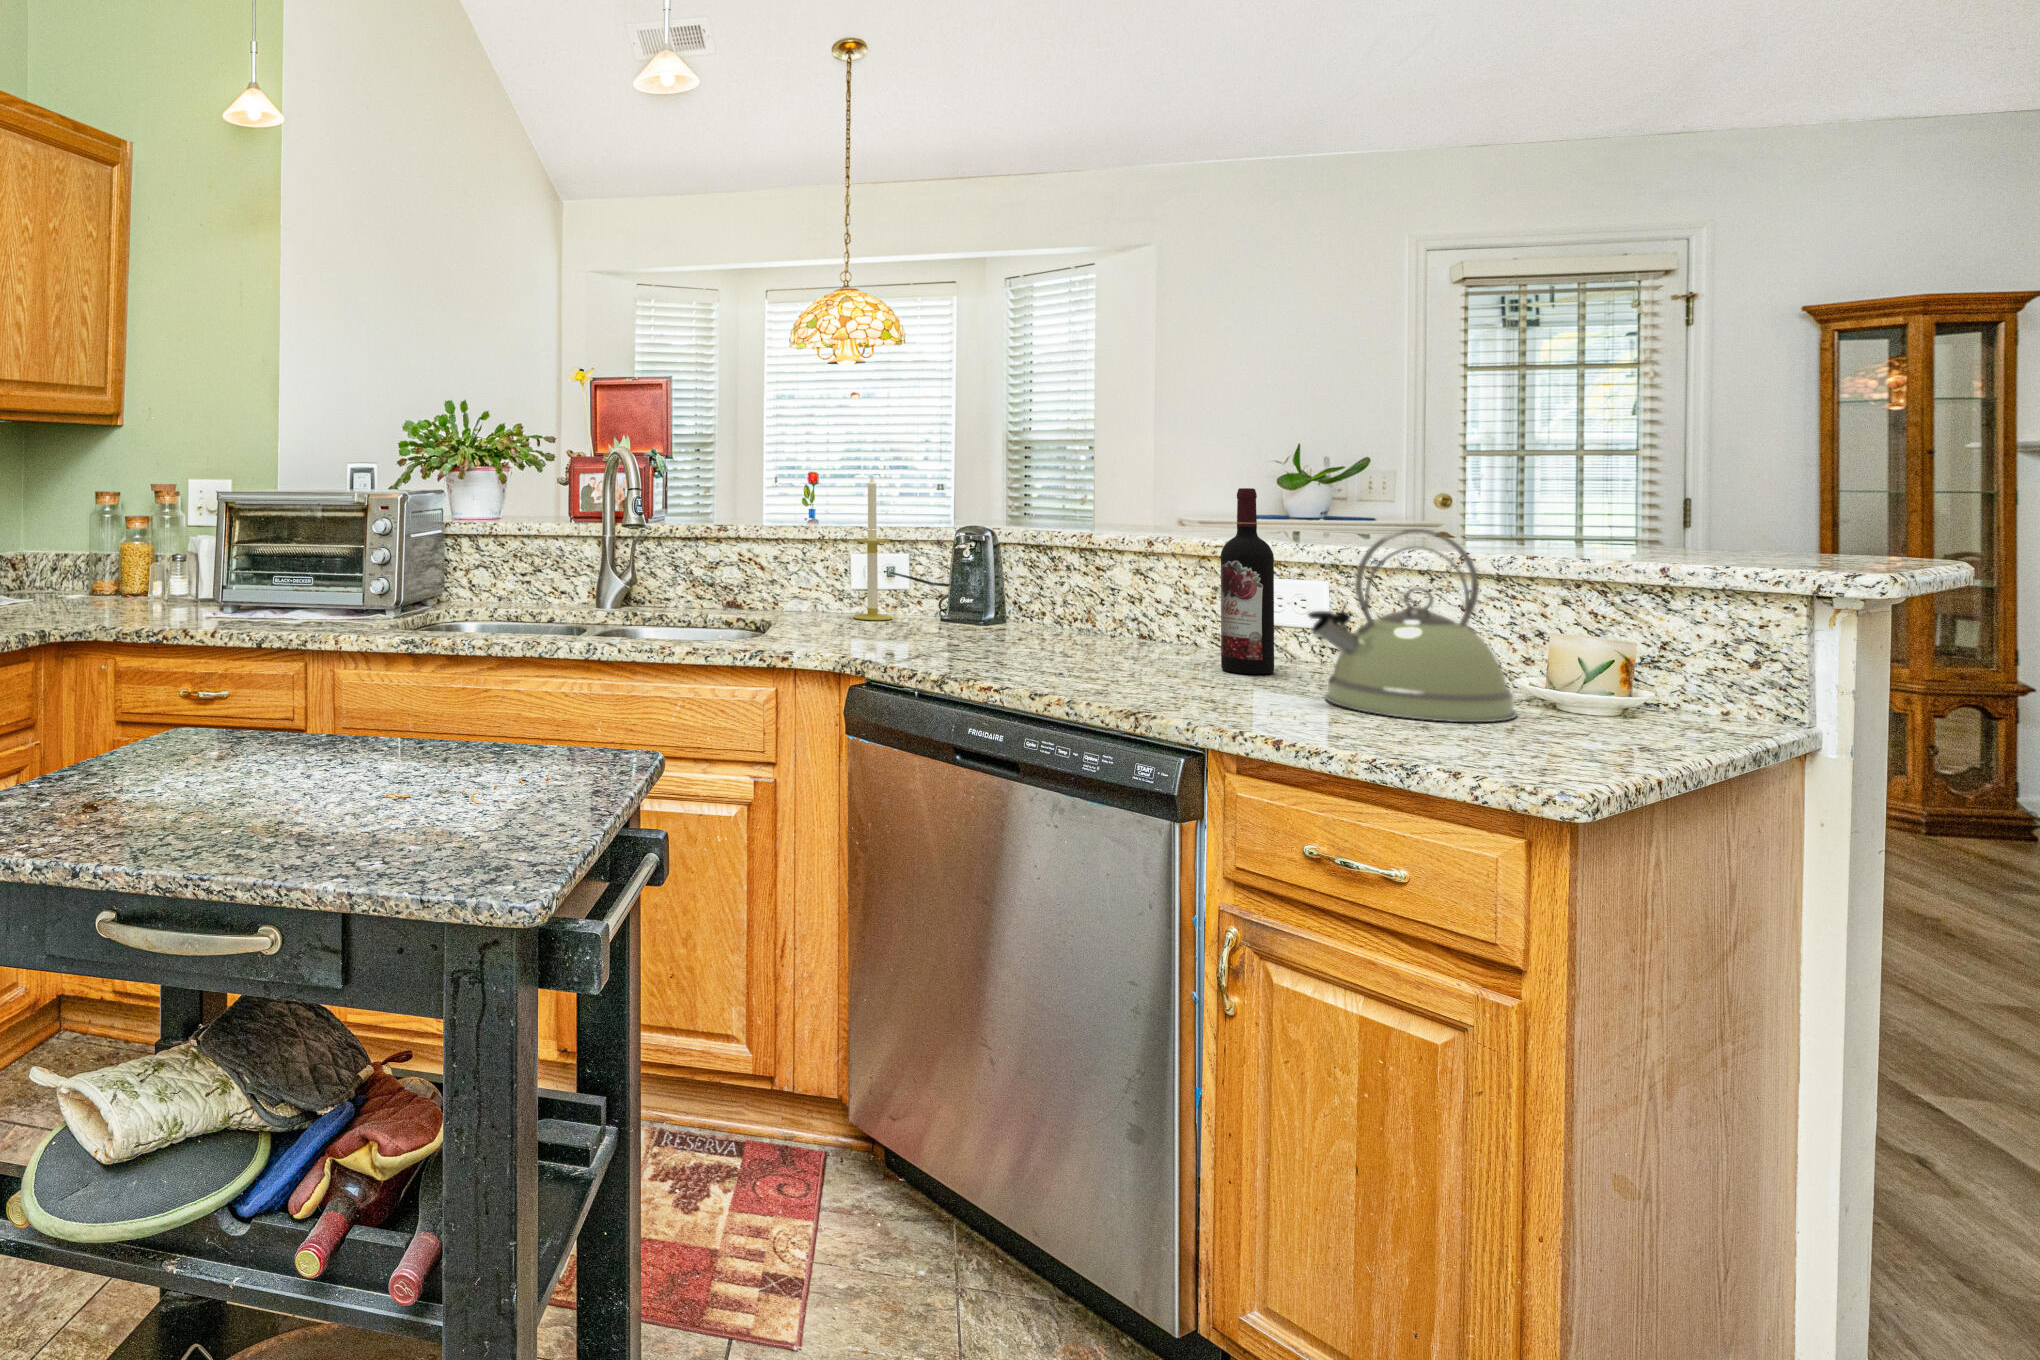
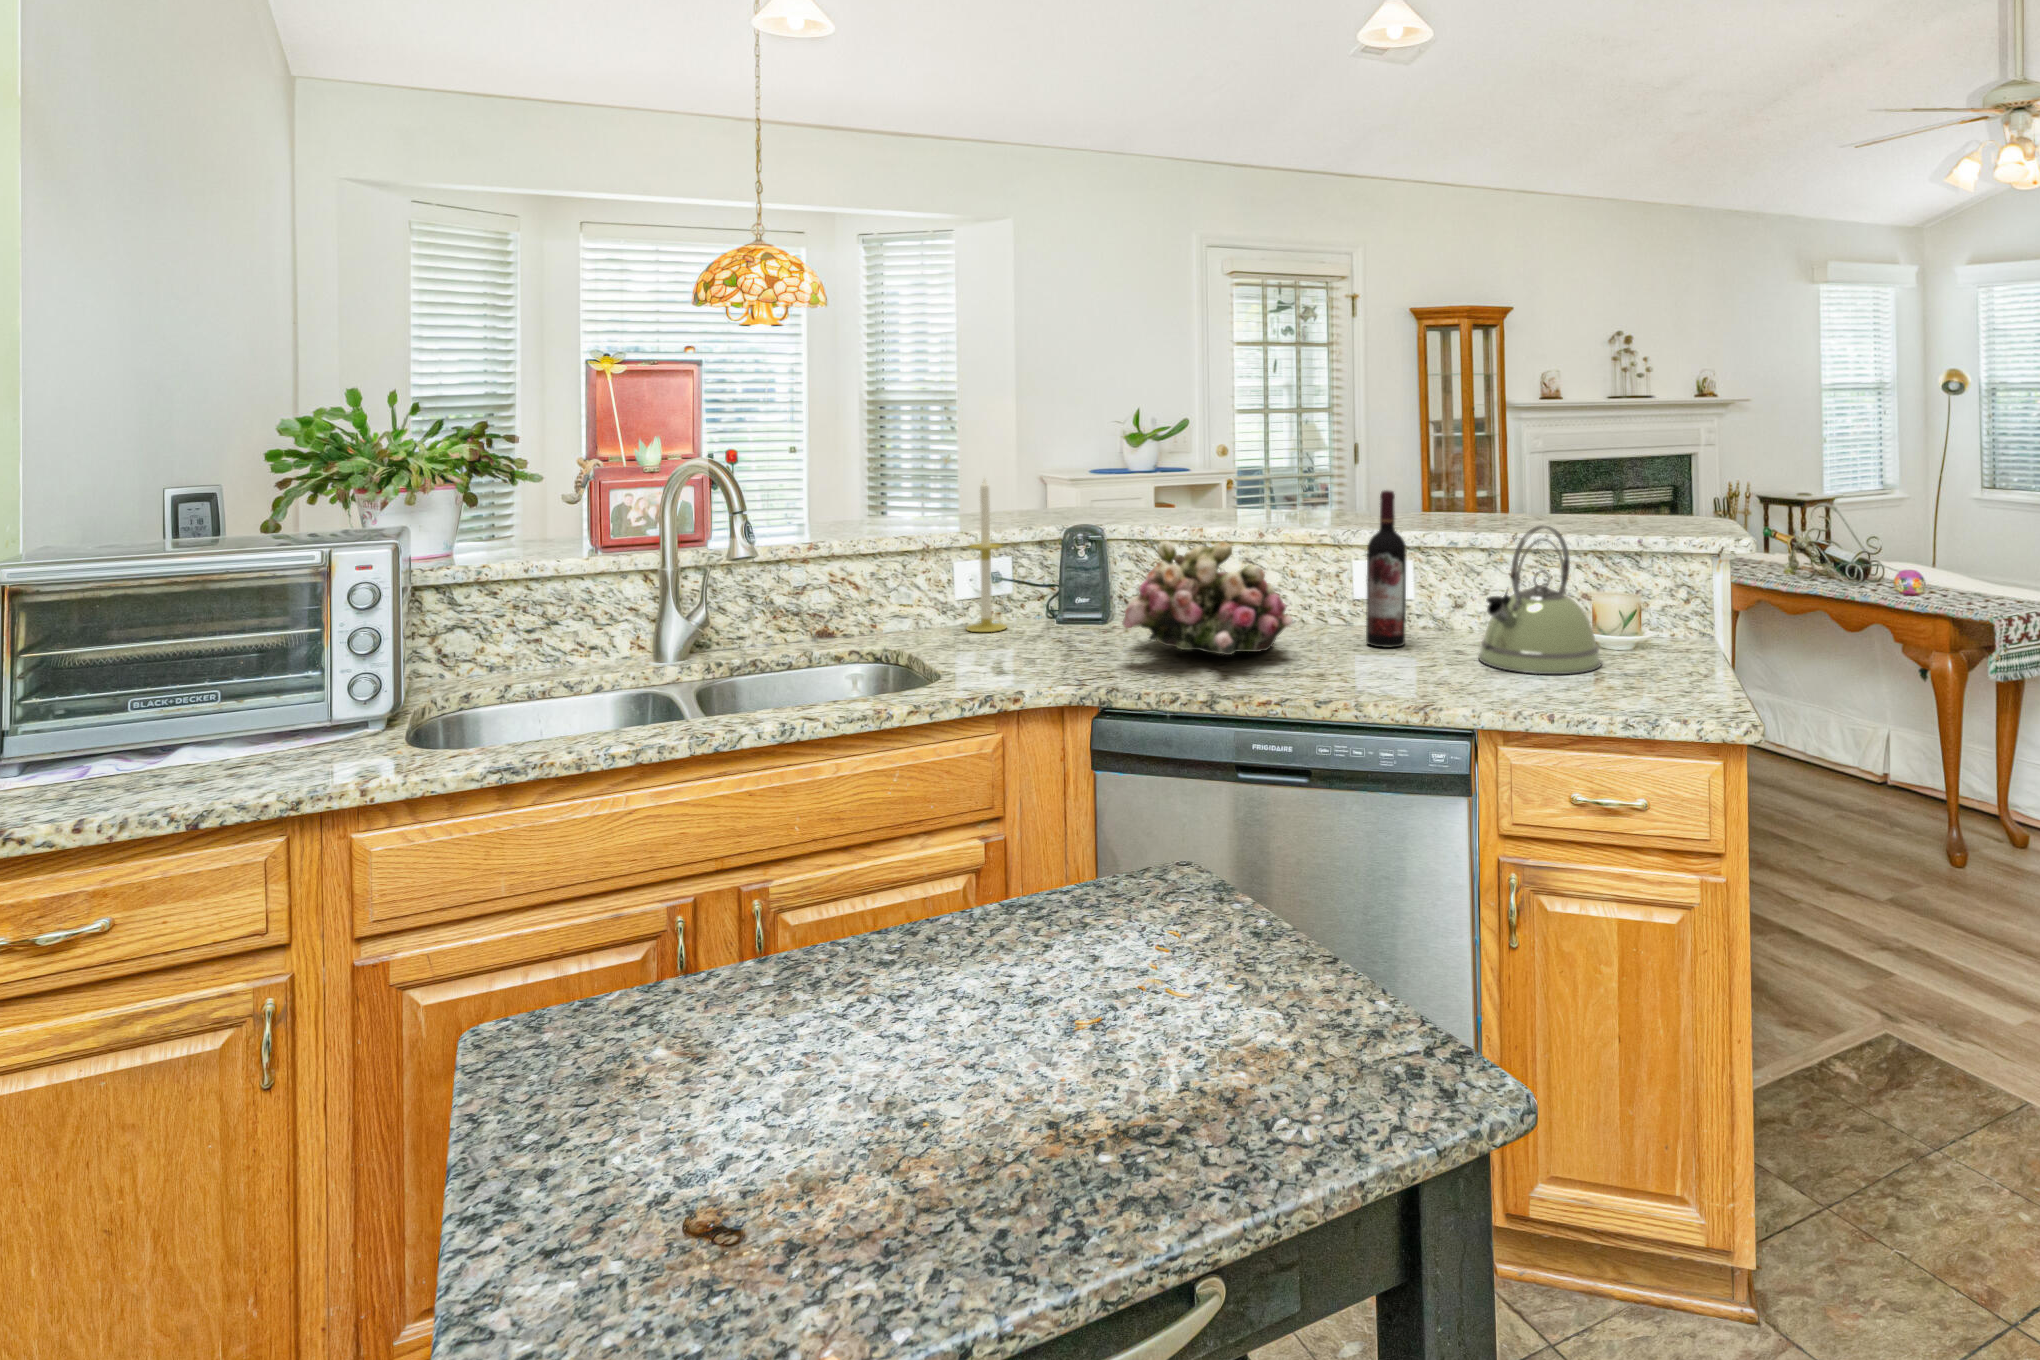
flower arrangement: none [917,532,1117,657] -> present [1123,541,1293,655]

